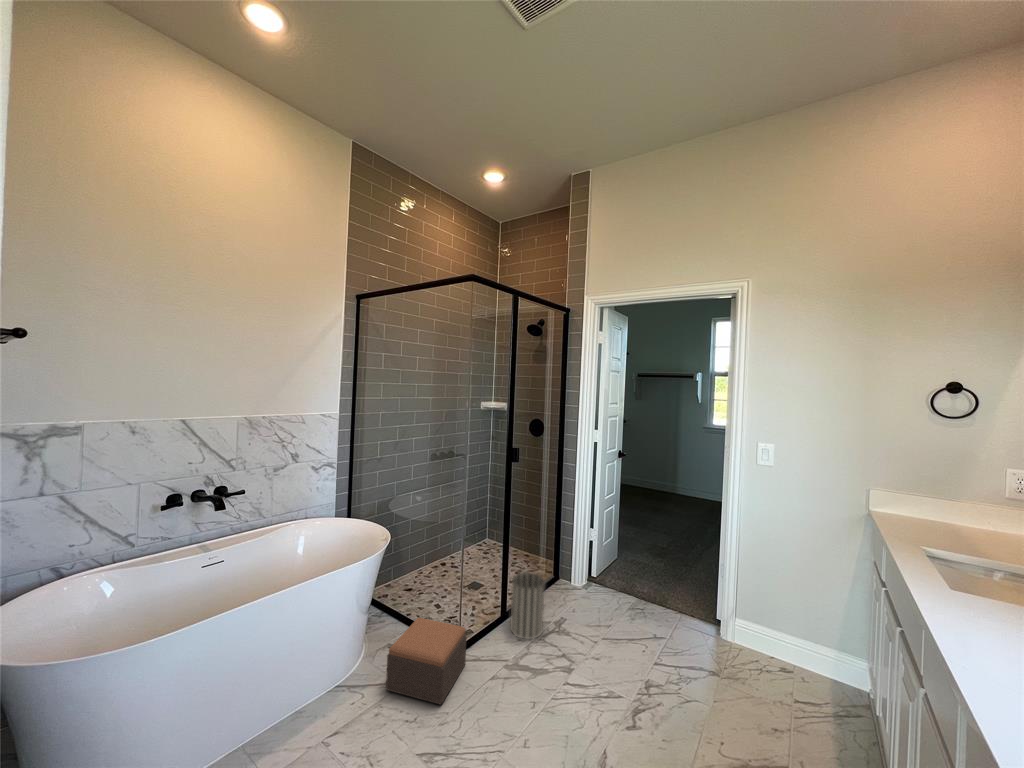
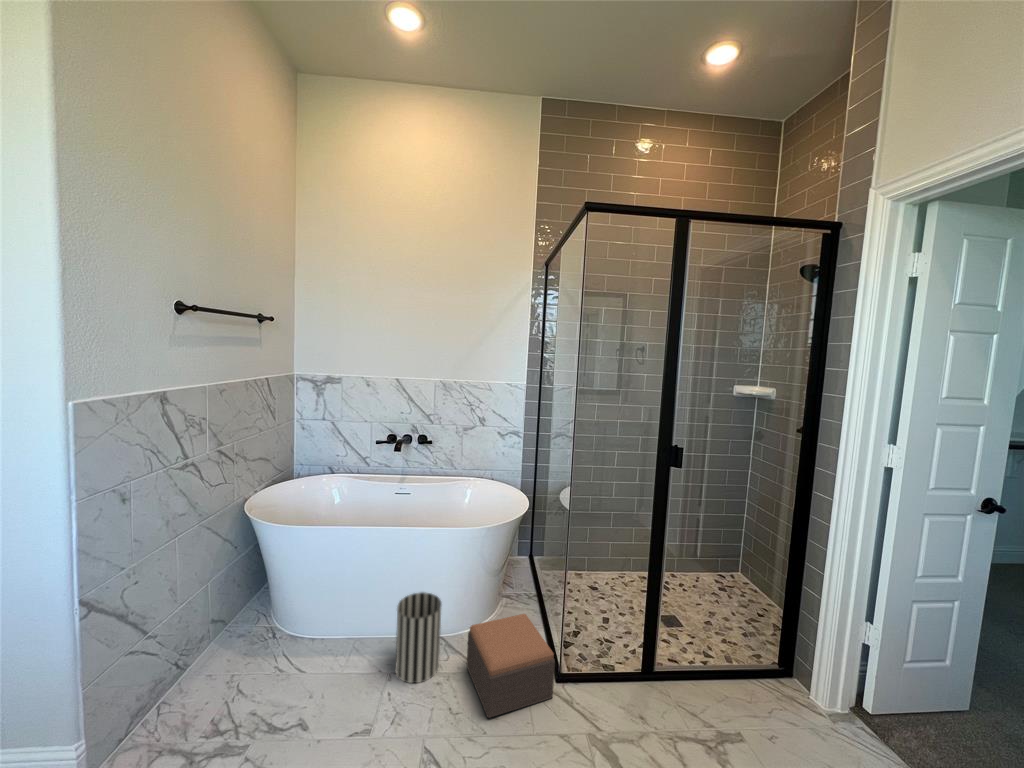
wastebasket: present [510,573,544,639] -> present [395,592,441,683]

